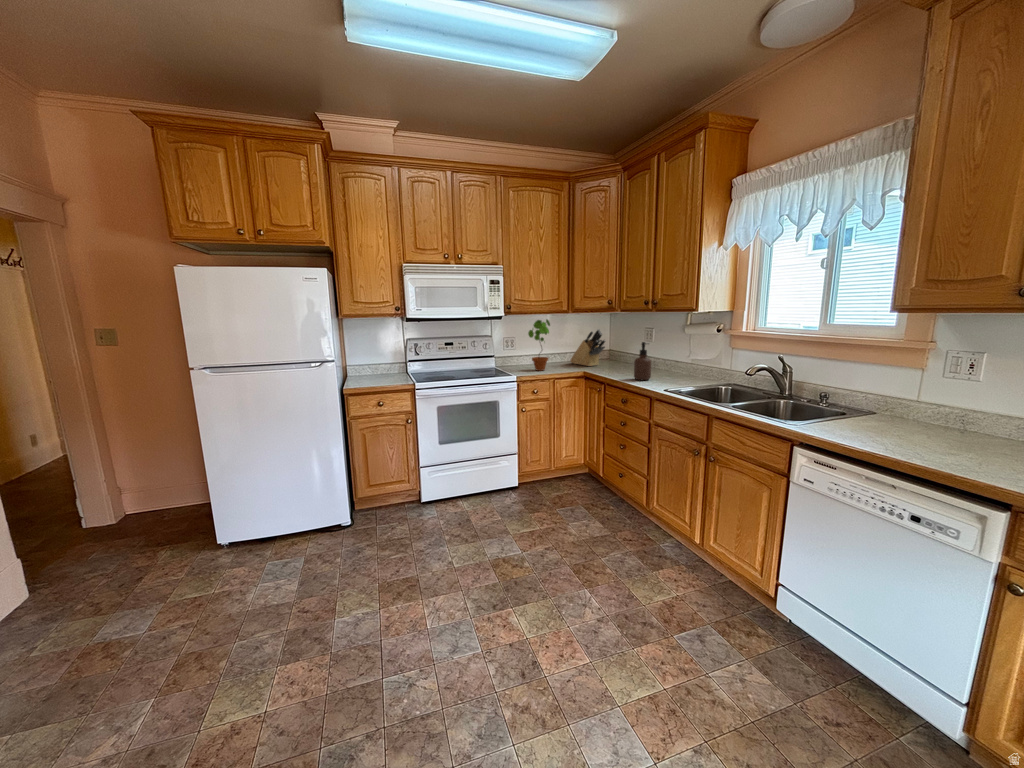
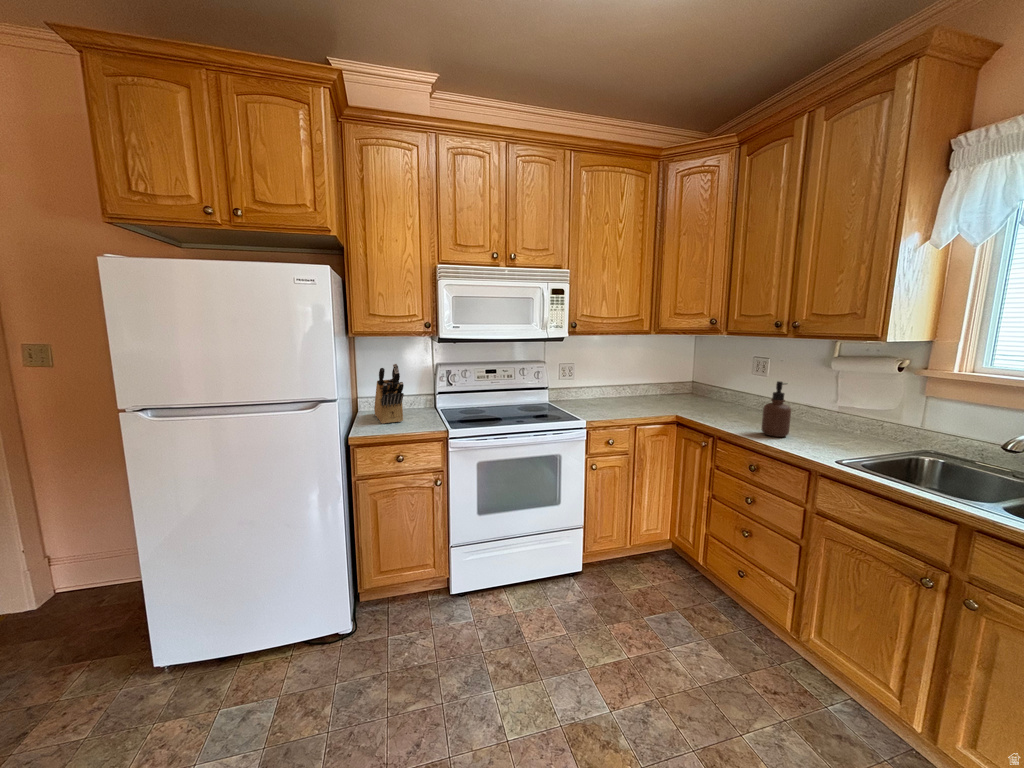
potted plant: present [528,320,550,371] -> none [599,343,628,411]
knife block: present [571,329,605,366] -> present [374,364,404,424]

